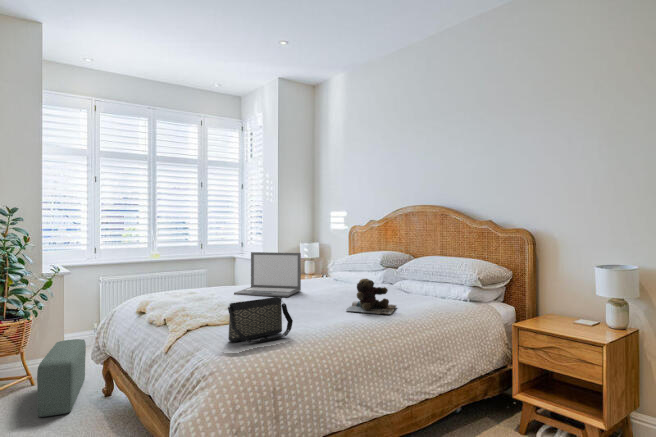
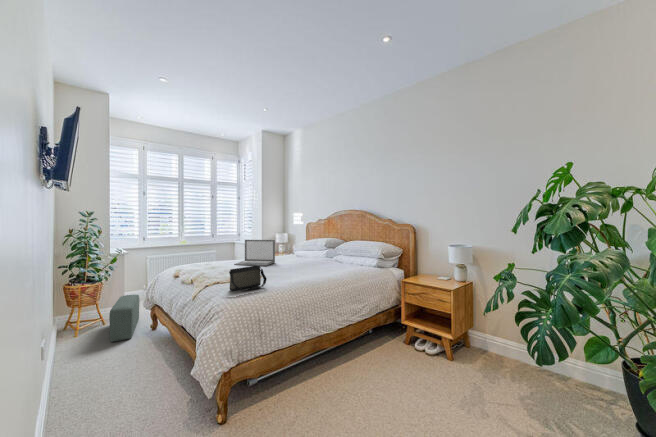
teddy bear: present [346,279,396,314] -> none [299,255,329,275]

